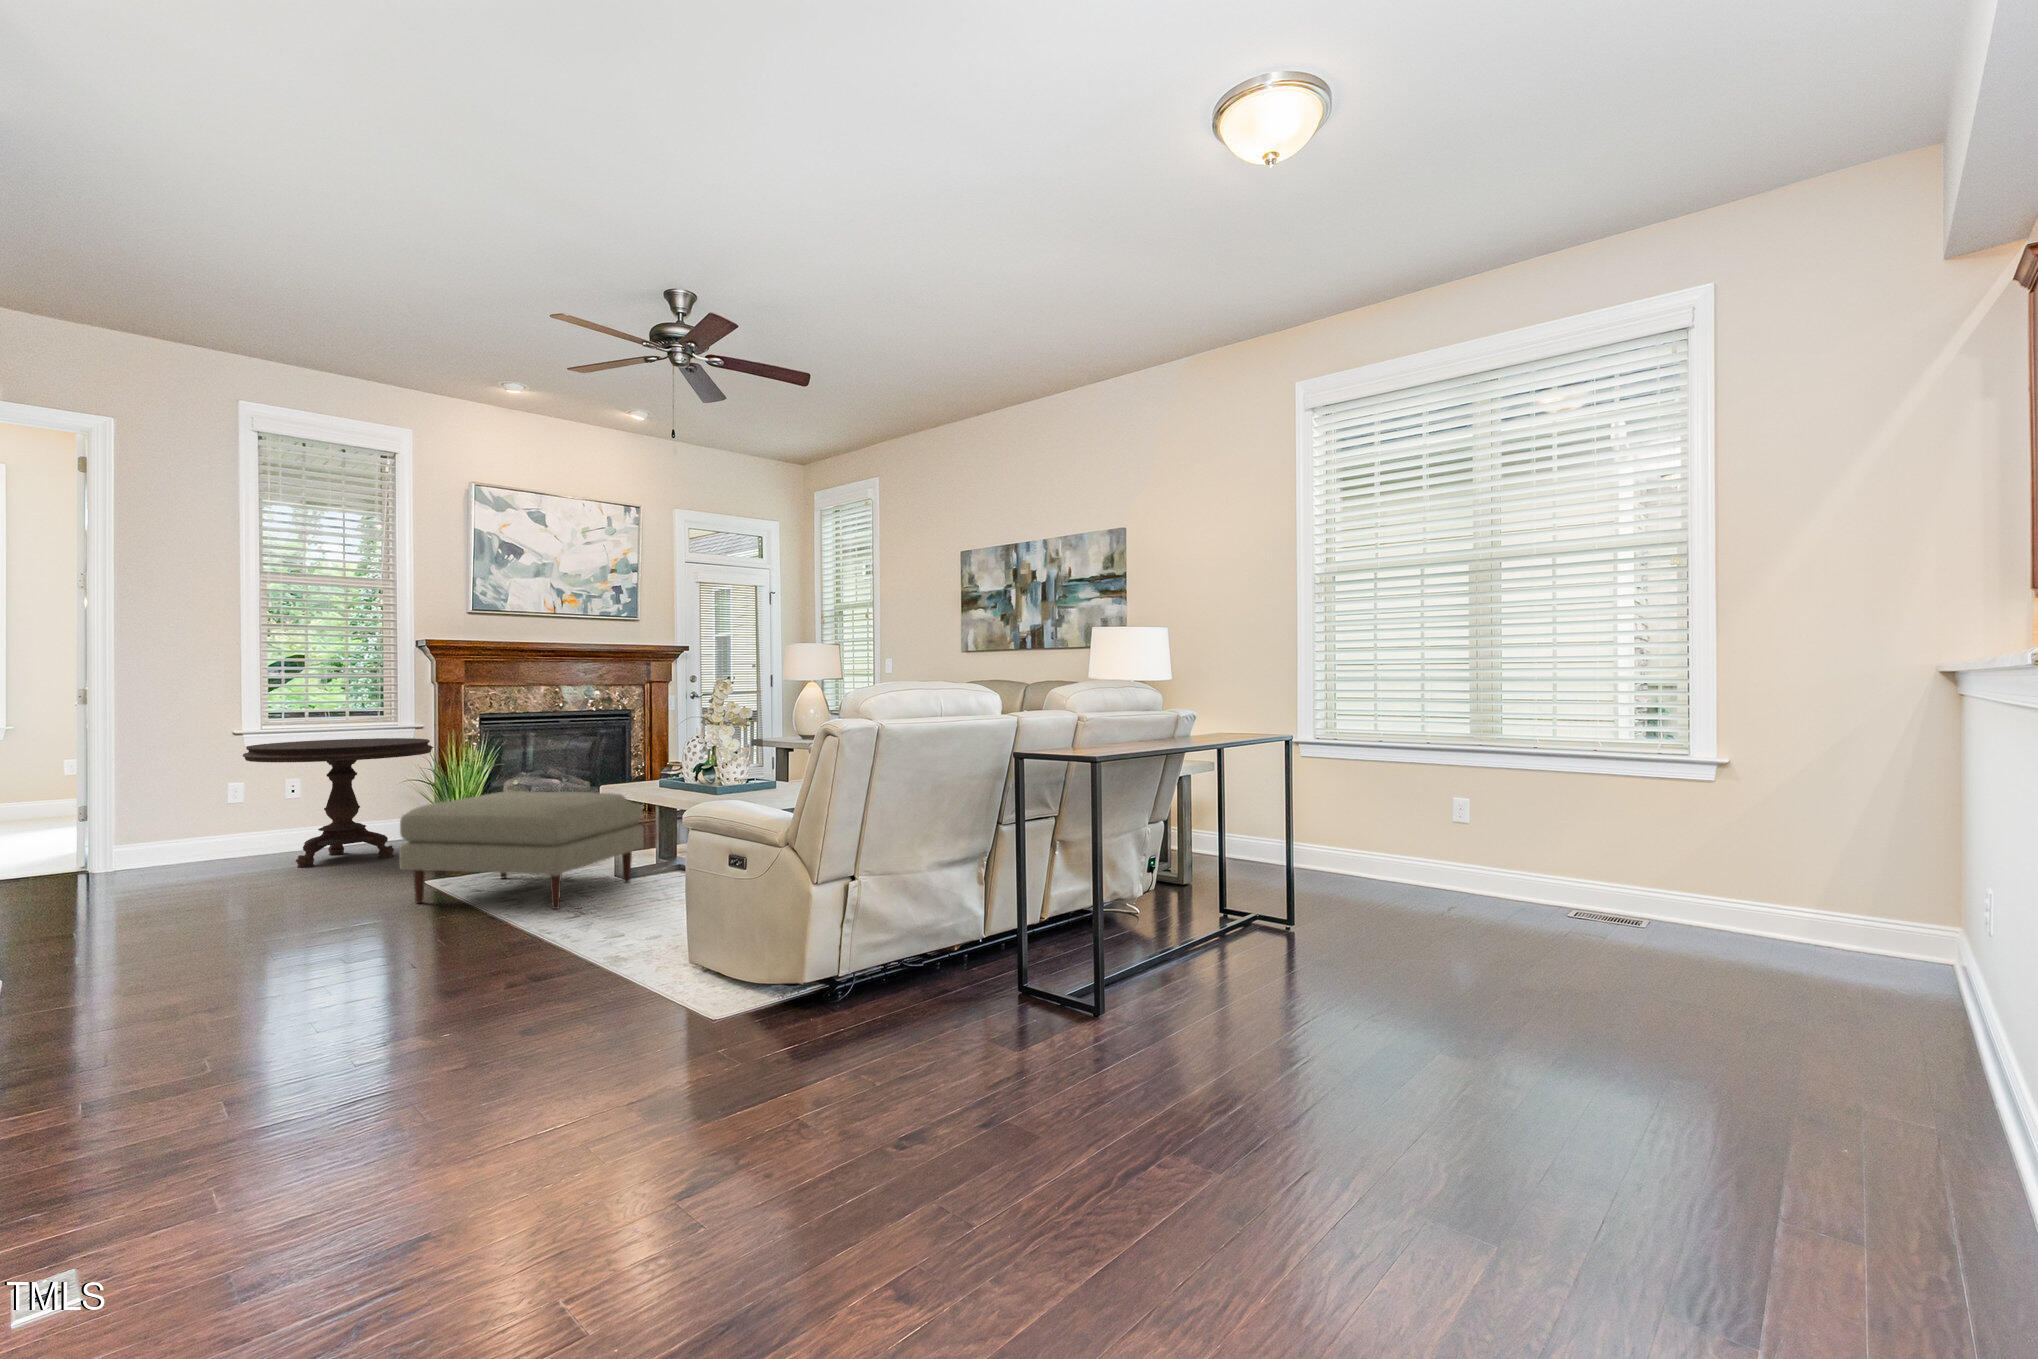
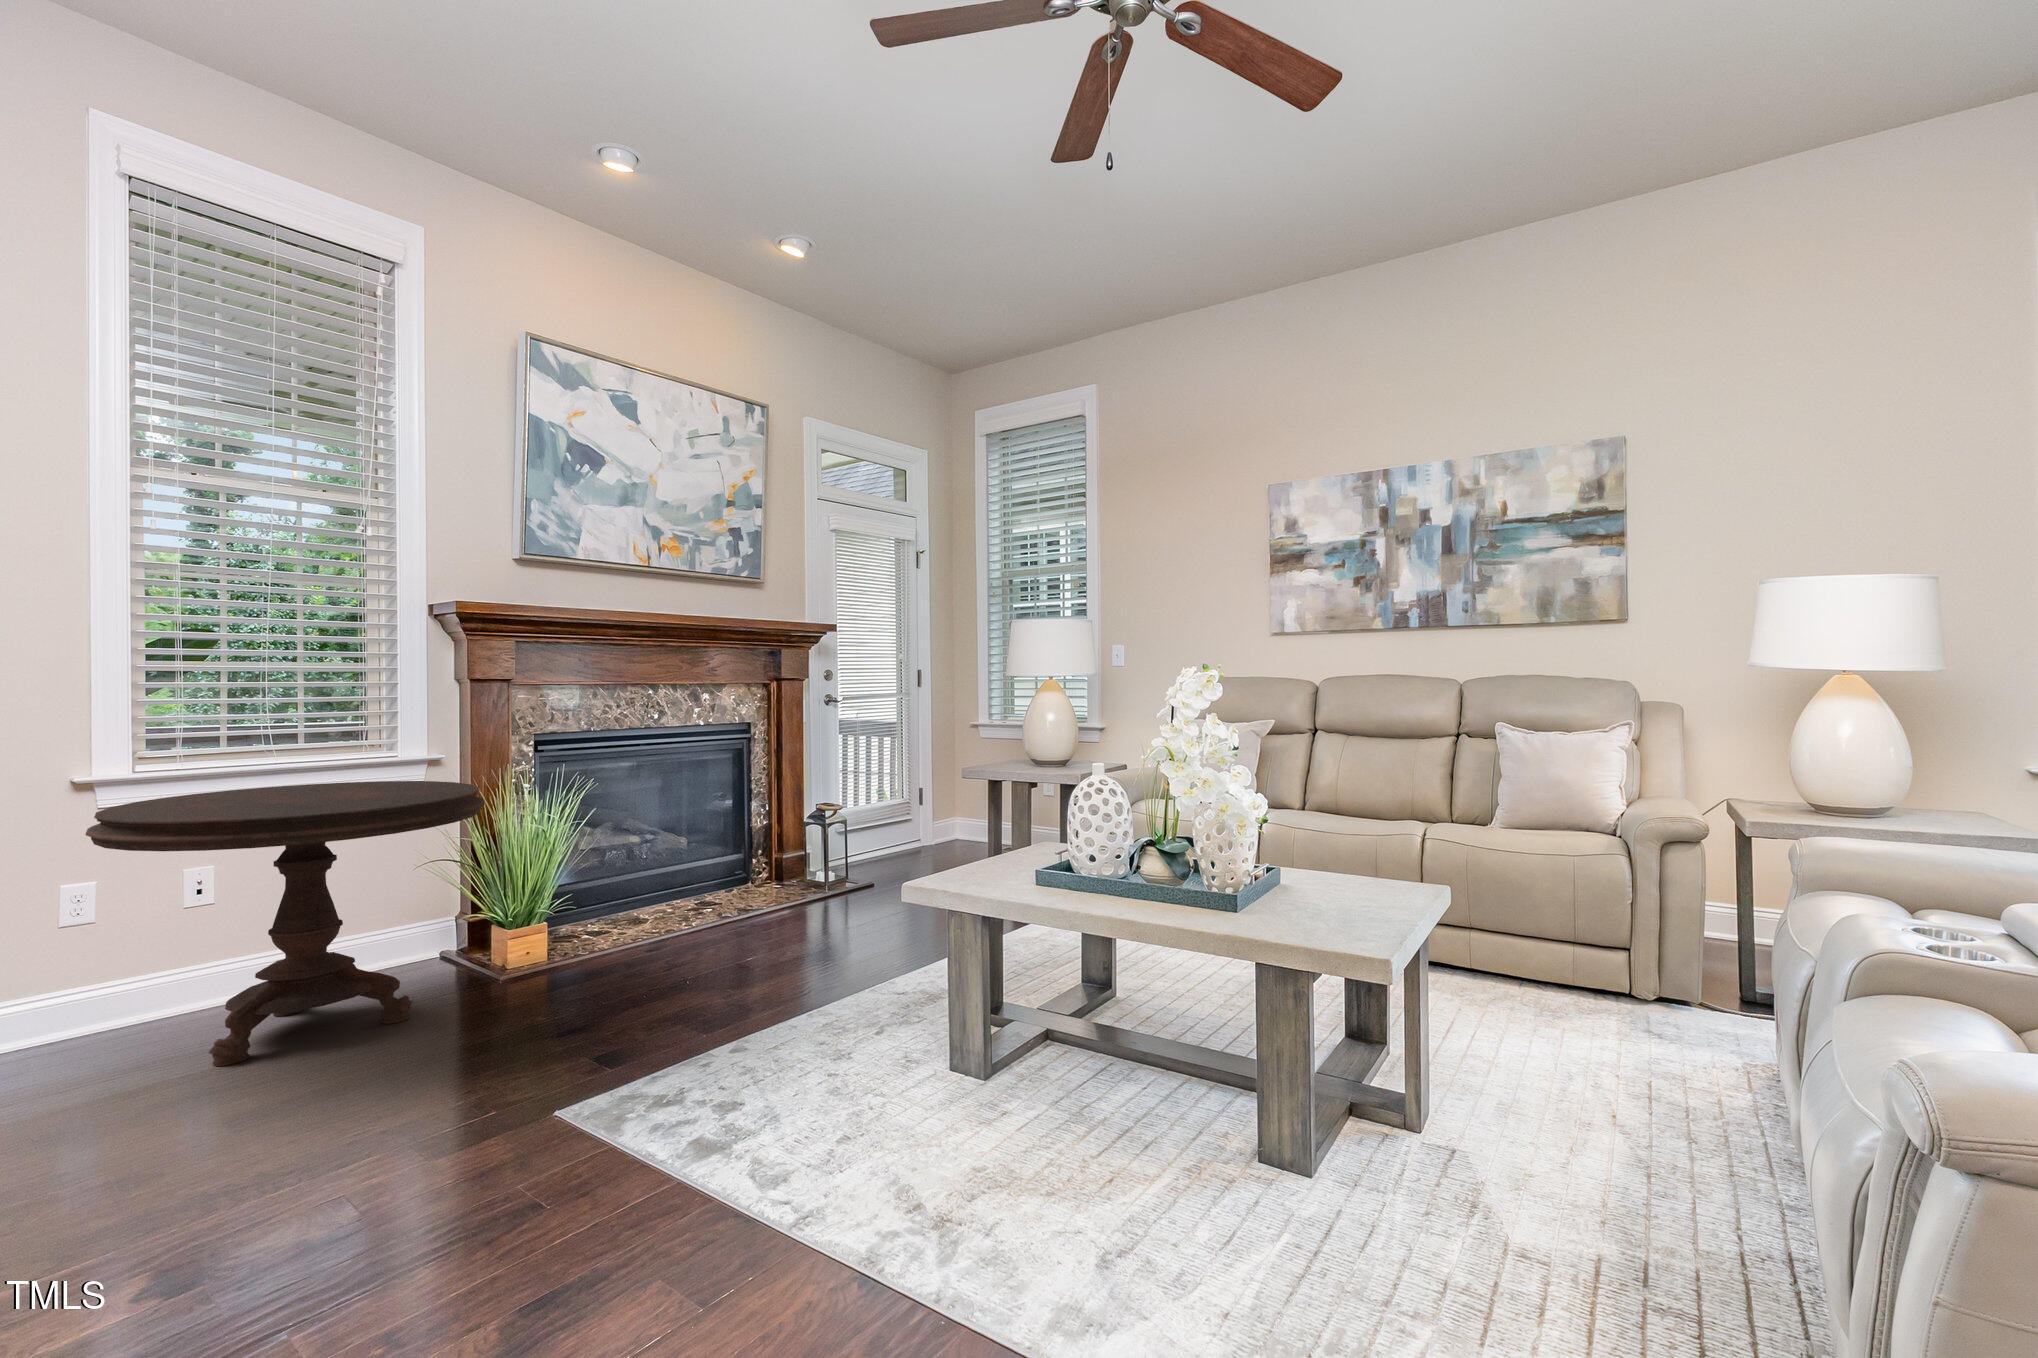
ottoman: present [399,791,644,909] -> none [534,910,1020,1250]

